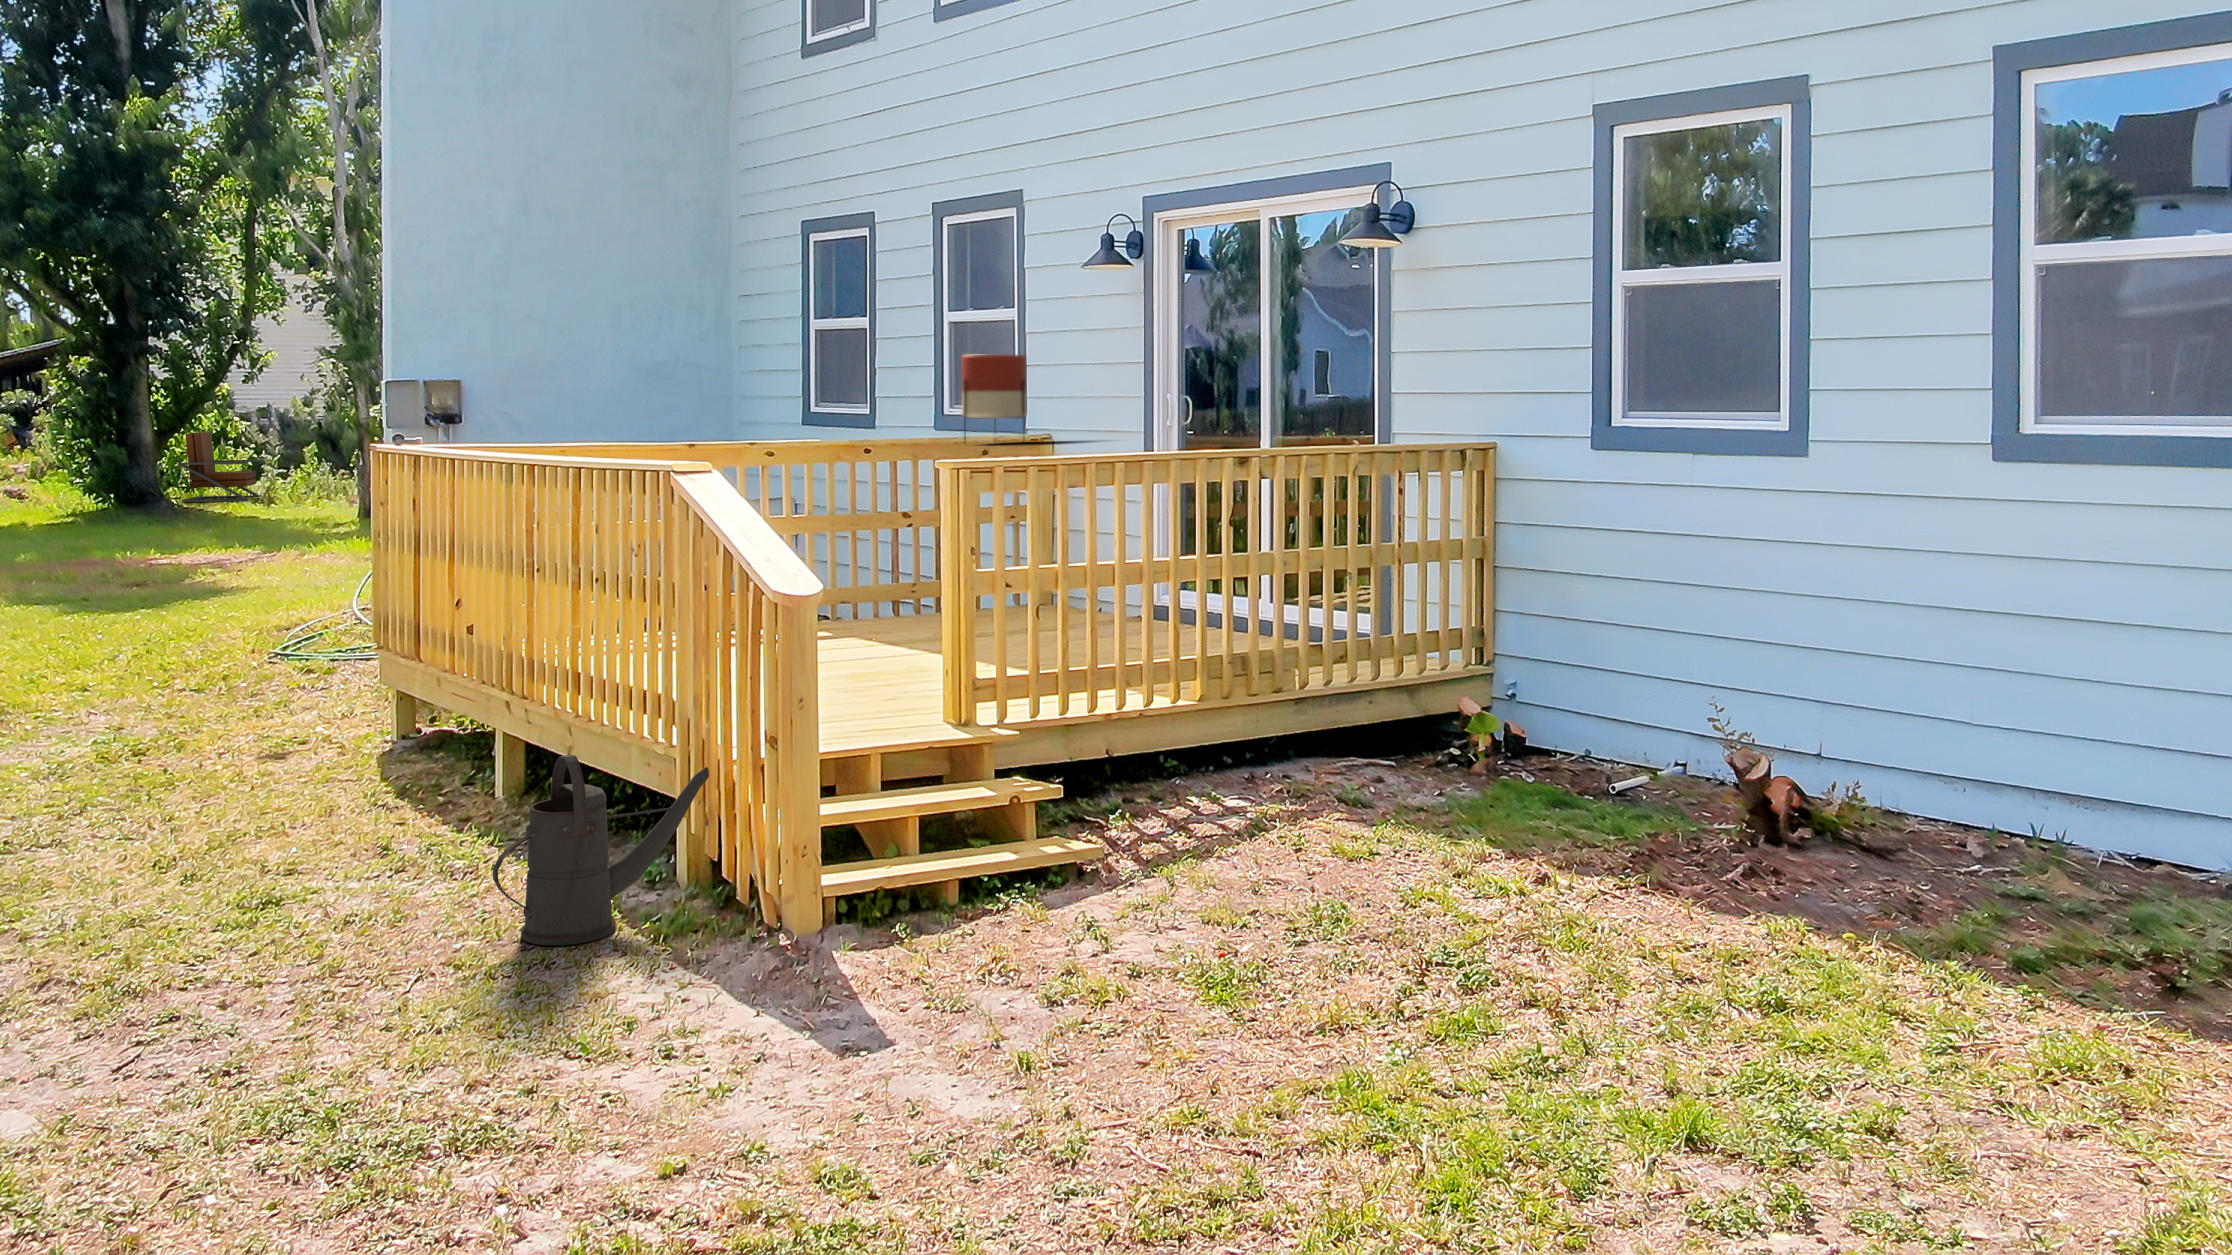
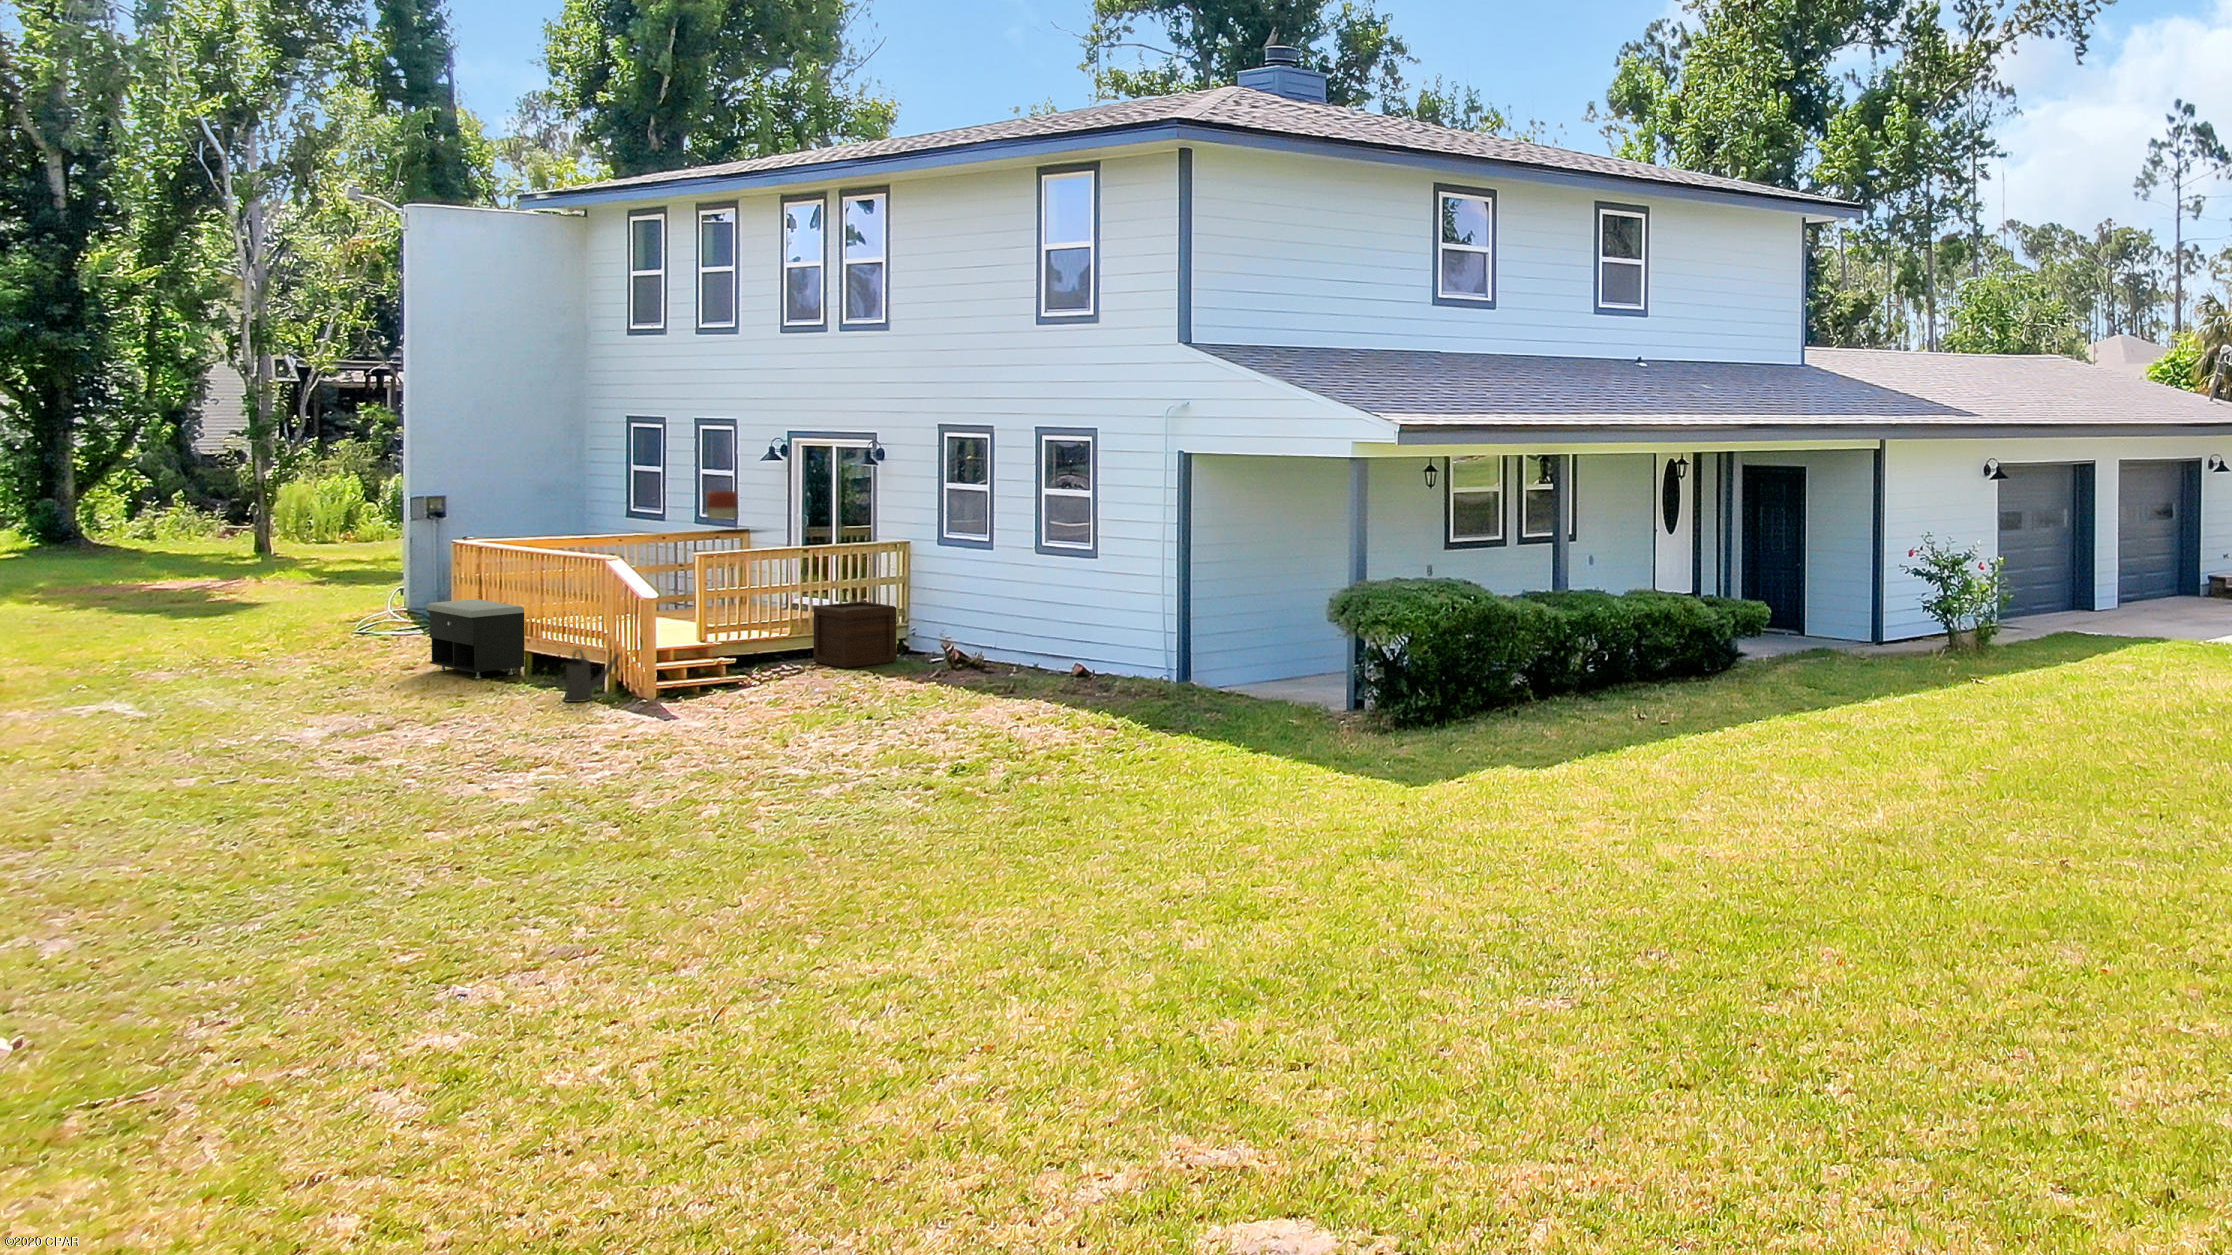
lounge chair: present [178,432,260,502] -> none [86,476,146,531]
storage bench: none [279,587,498,810] -> present [427,599,525,678]
wooden crate: none [1265,606,1507,814] -> present [813,601,896,668]

